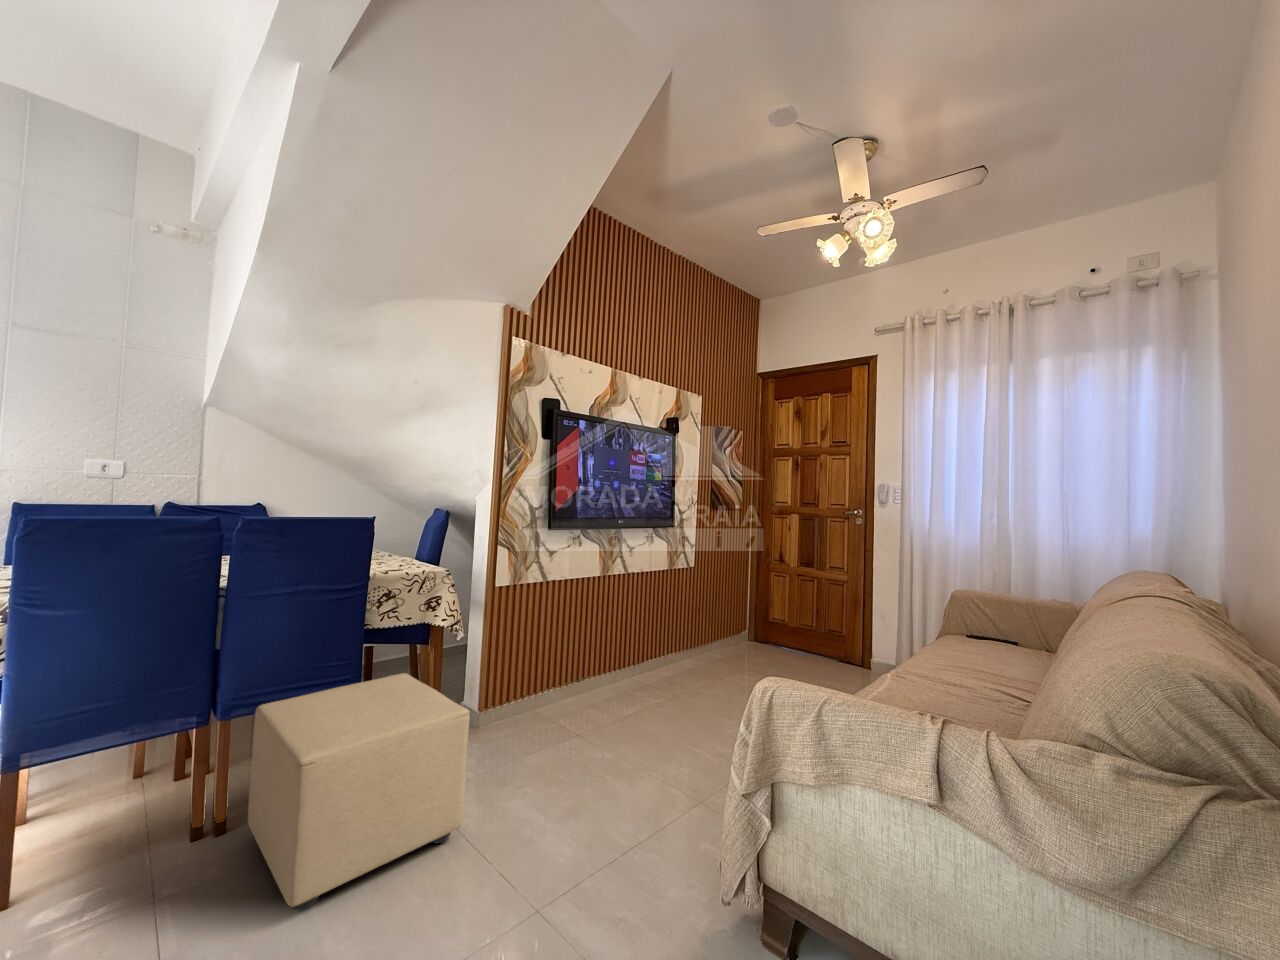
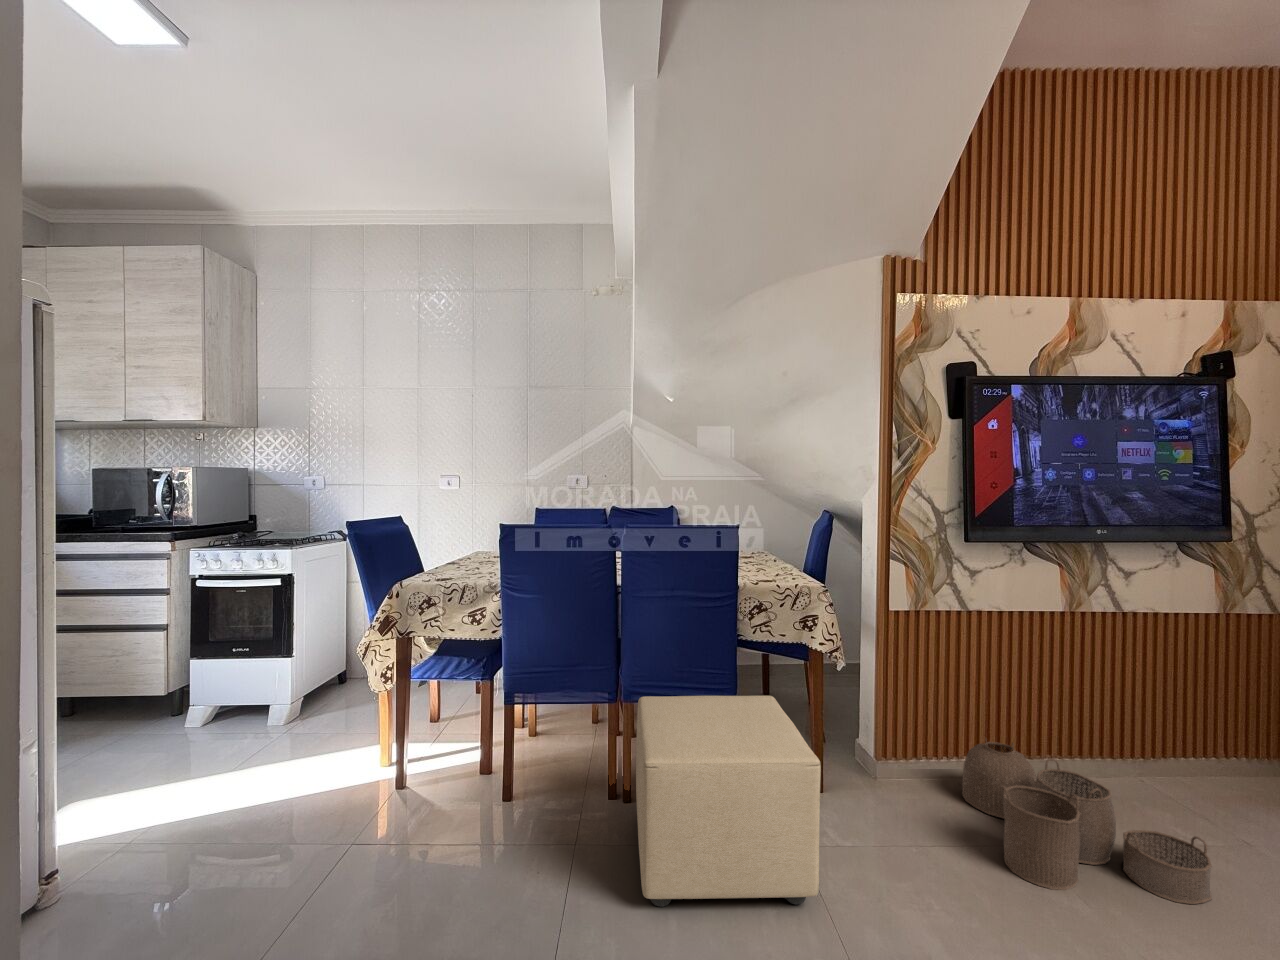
woven basket: none [540,669,674,757] -> present [962,741,1212,905]

